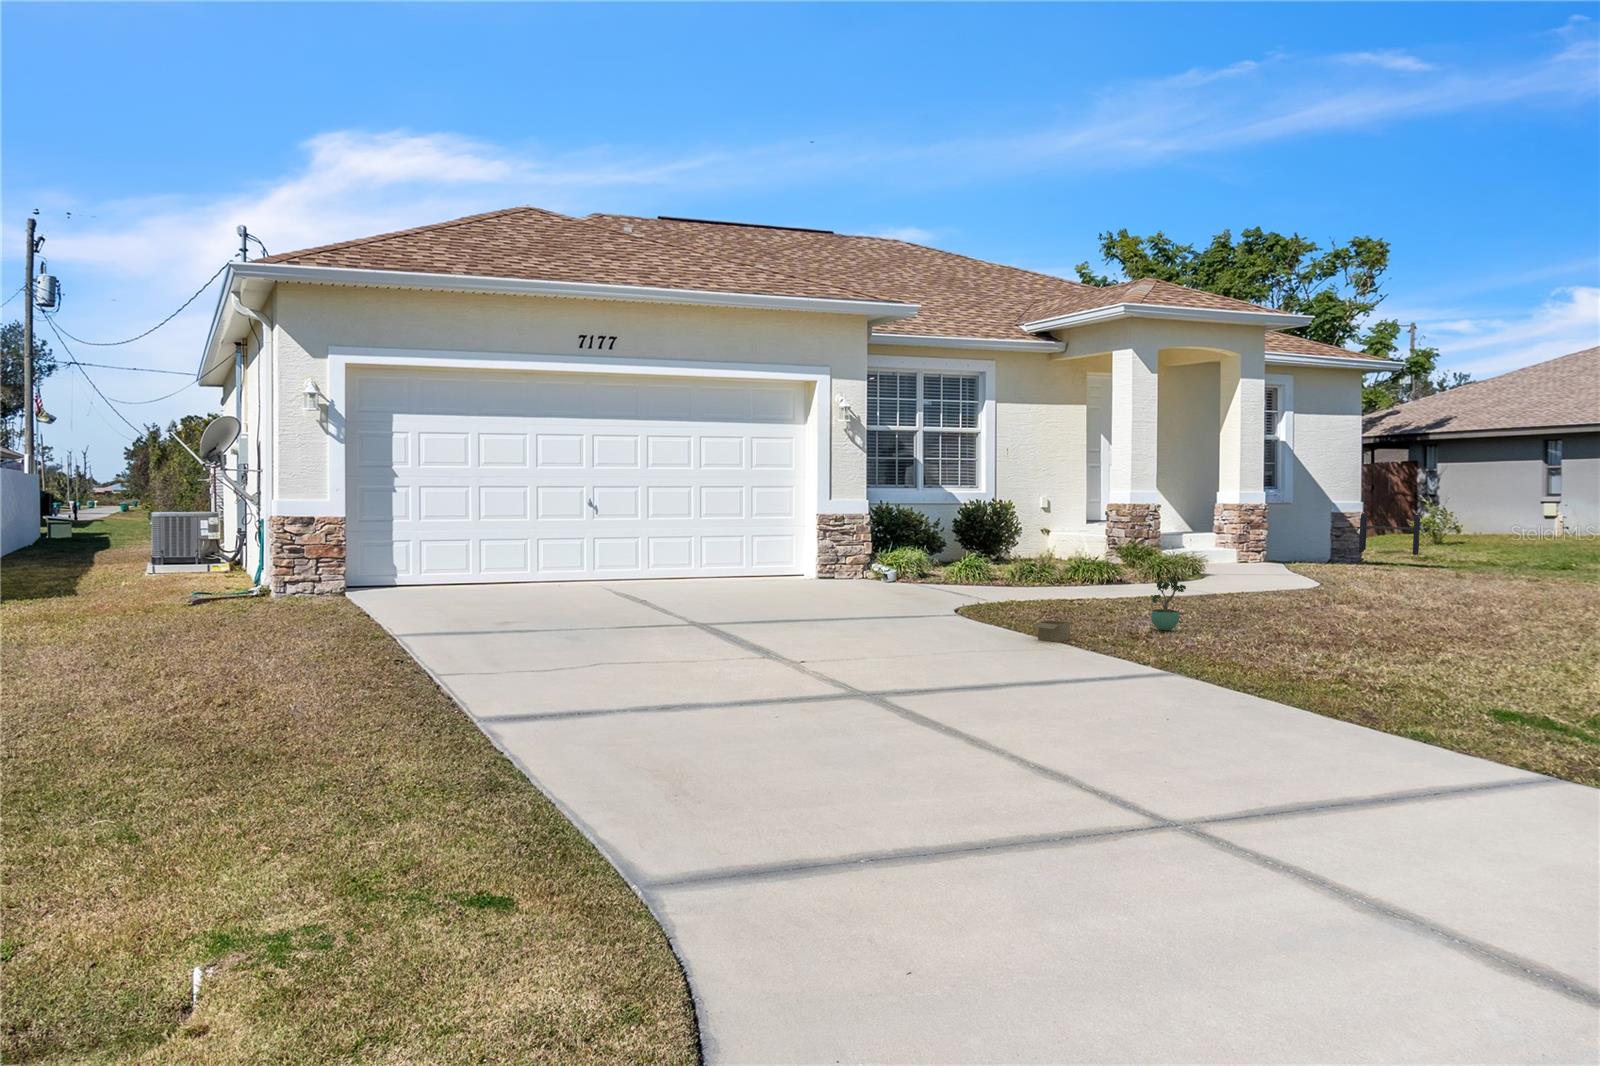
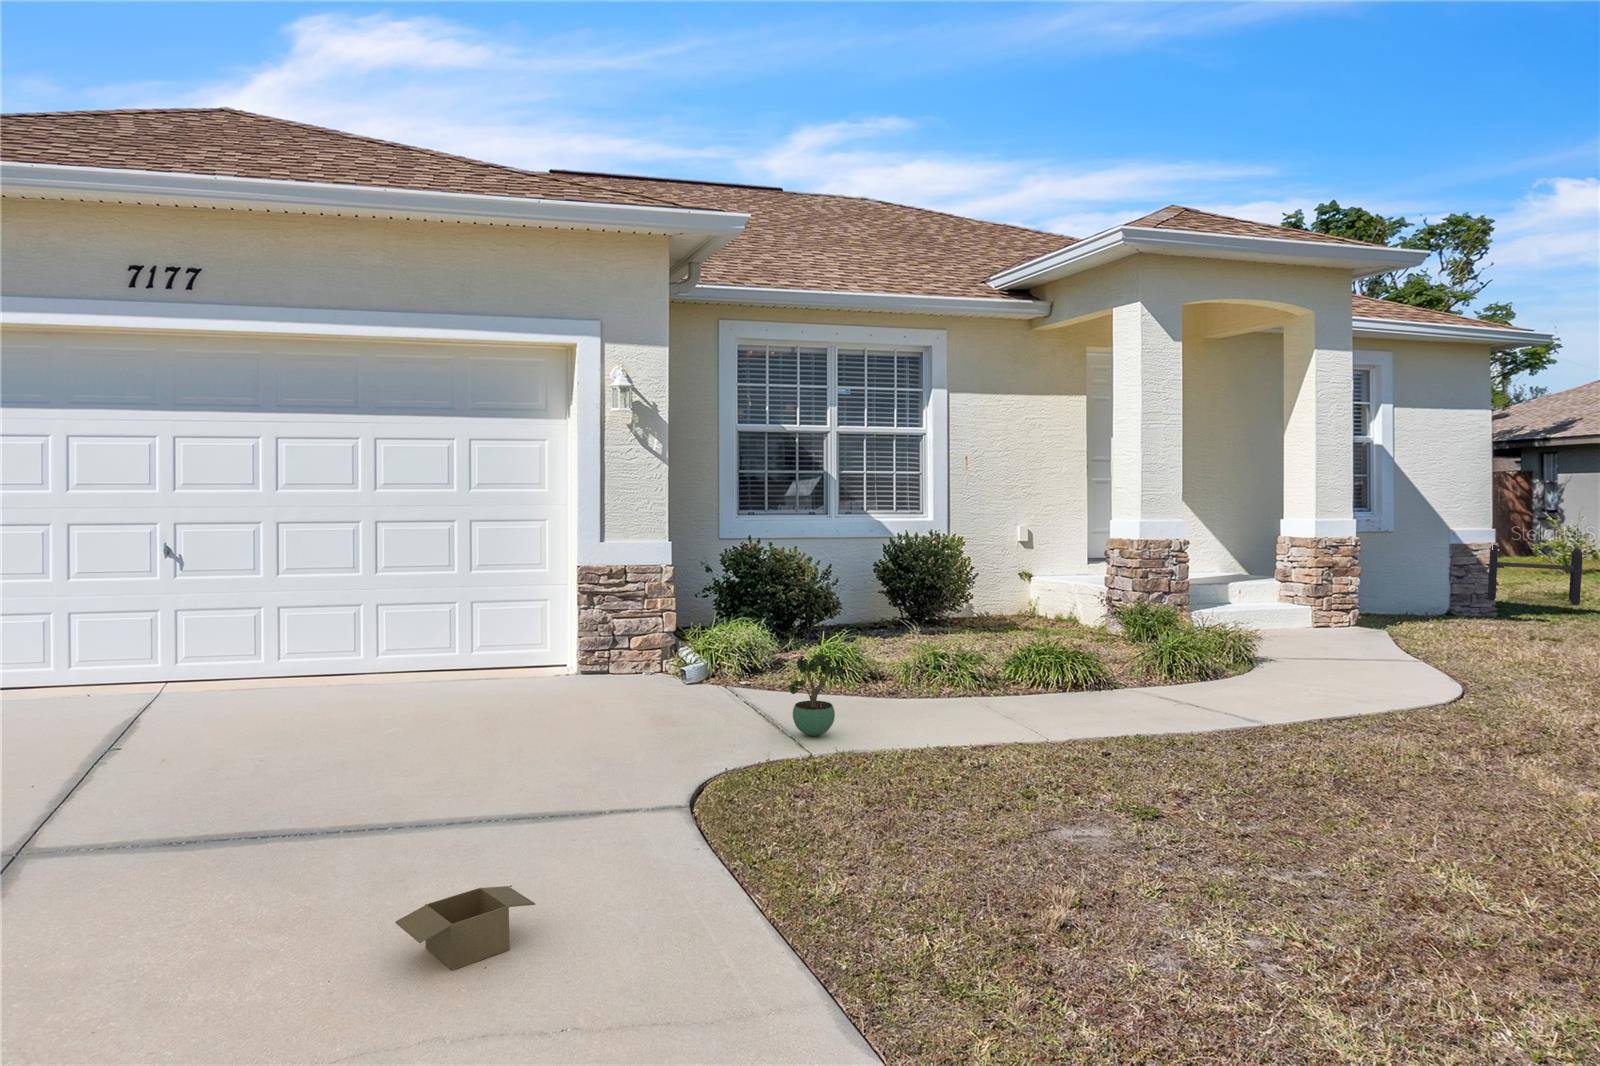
potted plant: present [1151,577,1186,631] -> present [789,653,843,736]
cardboard box: present [1033,620,1074,642] -> present [395,886,535,970]

